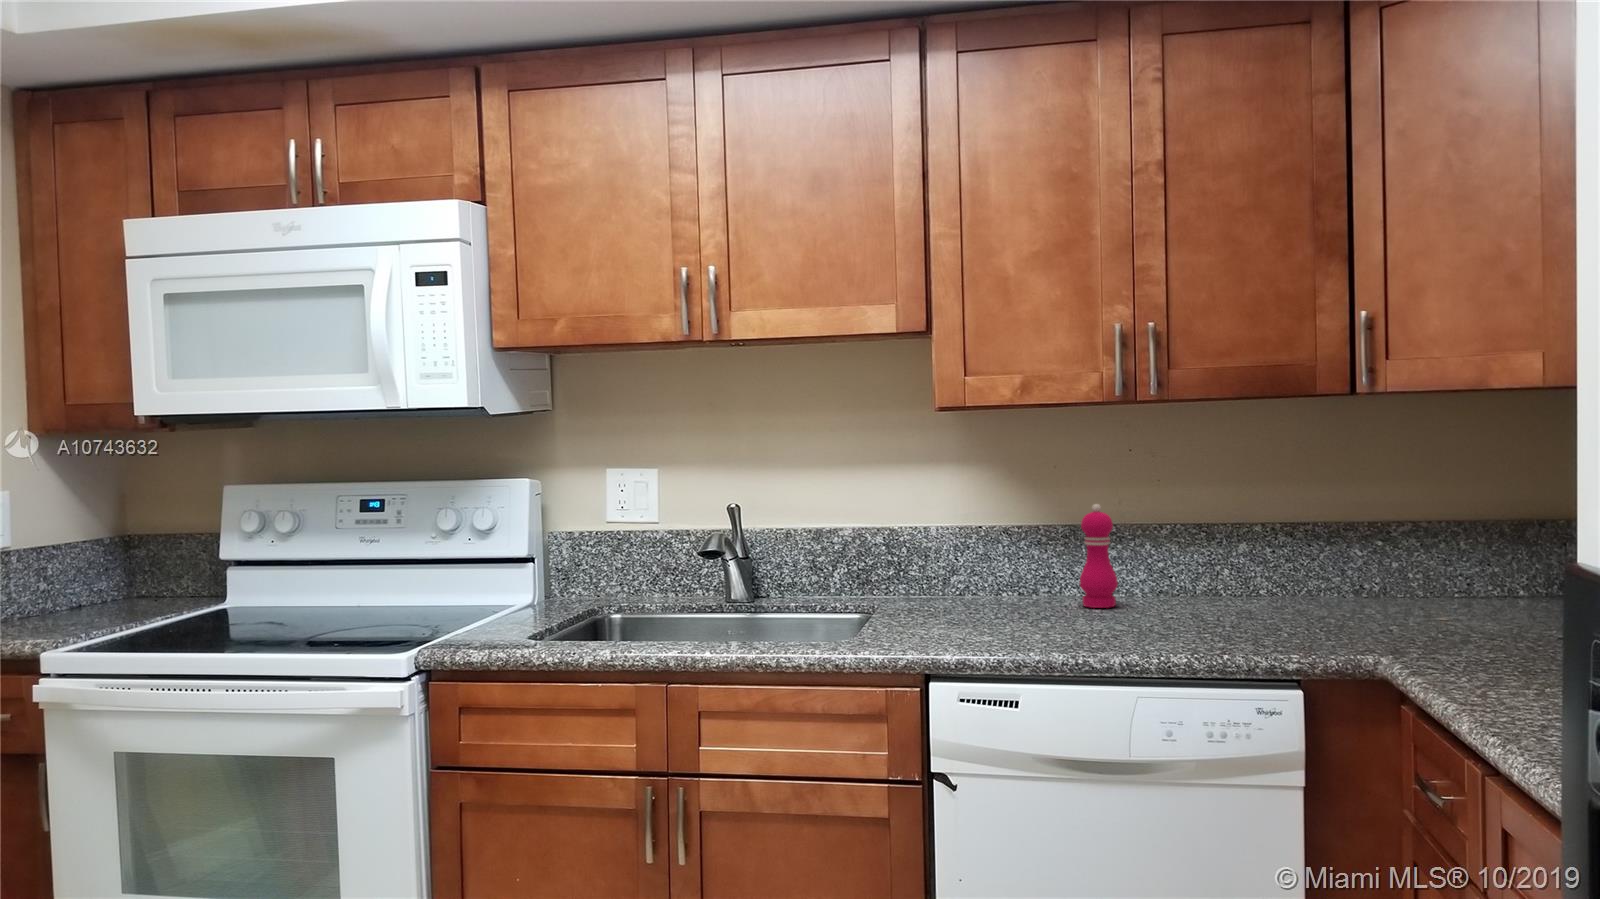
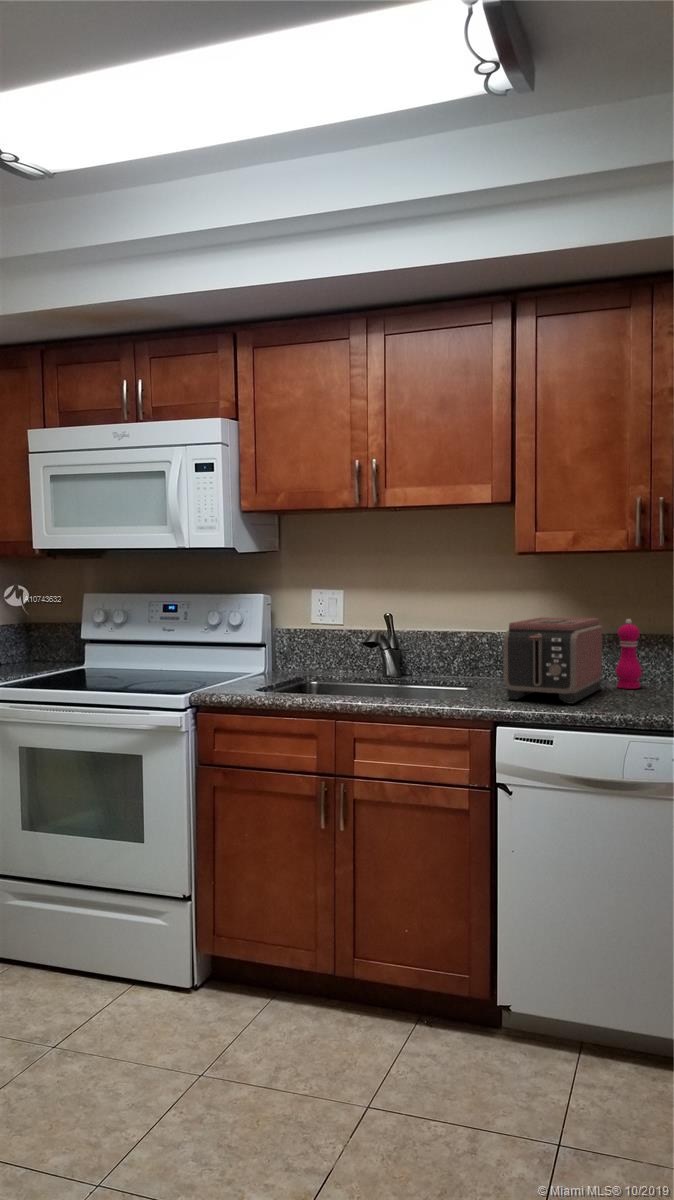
toaster: none [929,505,1064,640] -> present [503,617,602,704]

